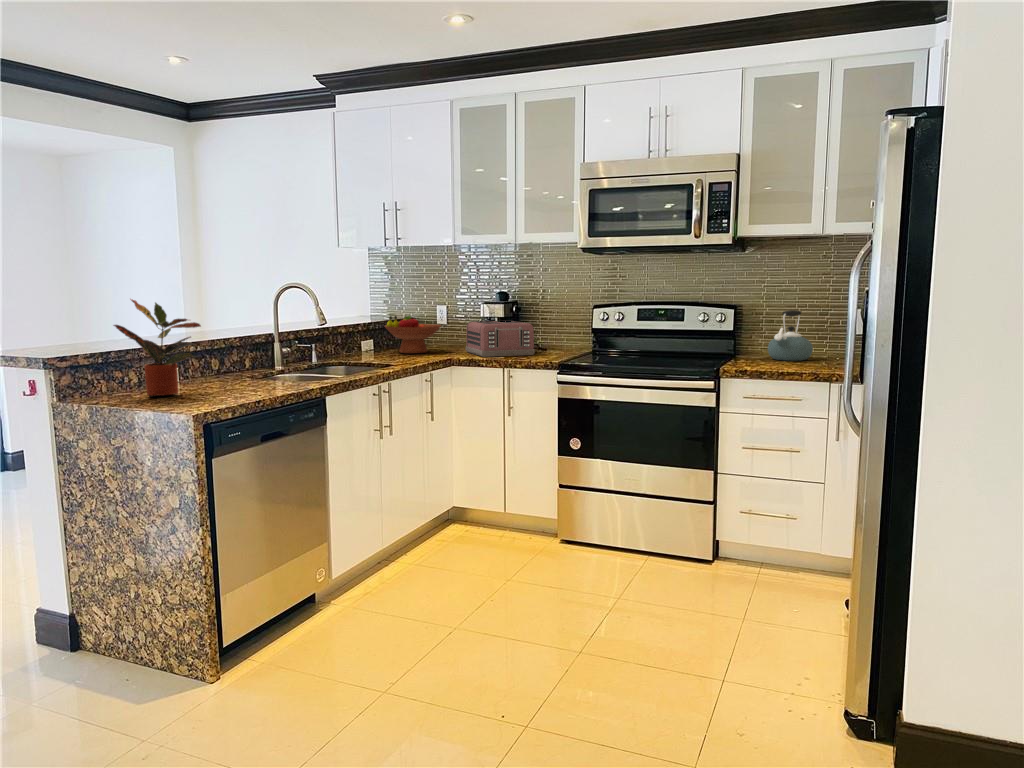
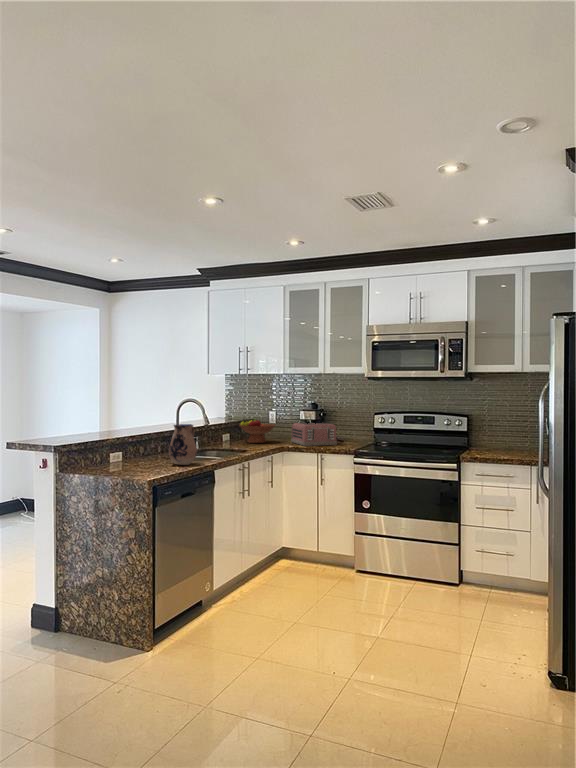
potted plant: present [114,299,201,397] -> none [96,410,145,470]
kettle: present [768,310,813,361] -> none [489,418,518,451]
ceramic pitcher: none [247,322,295,388] -> present [169,424,197,465]

